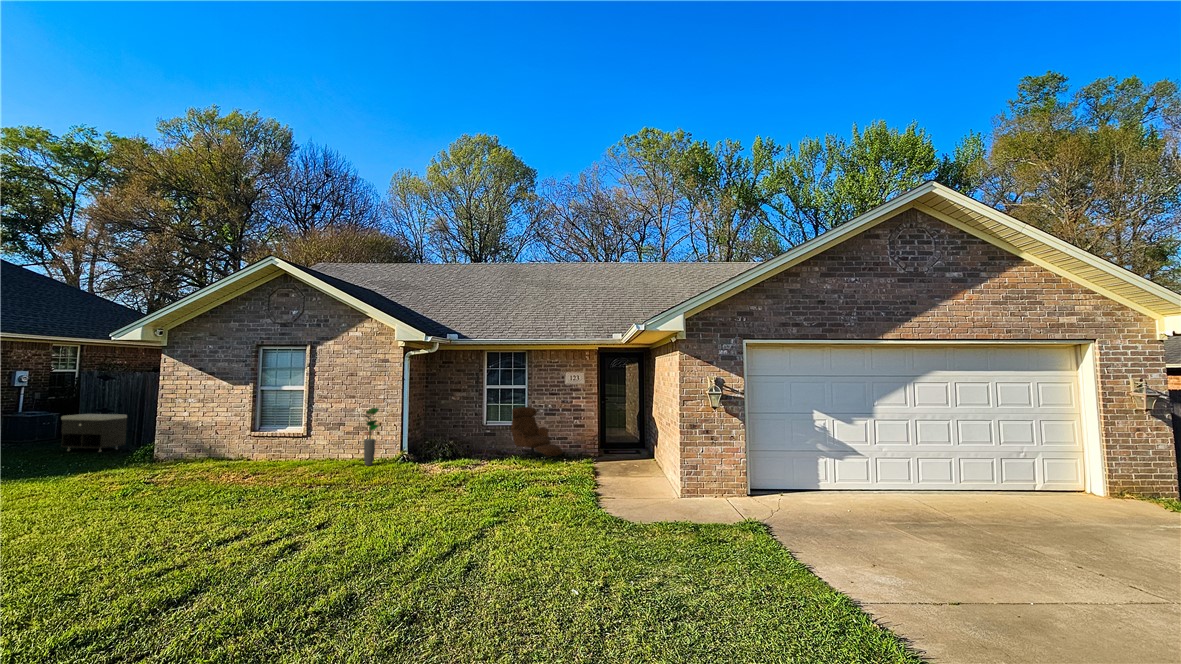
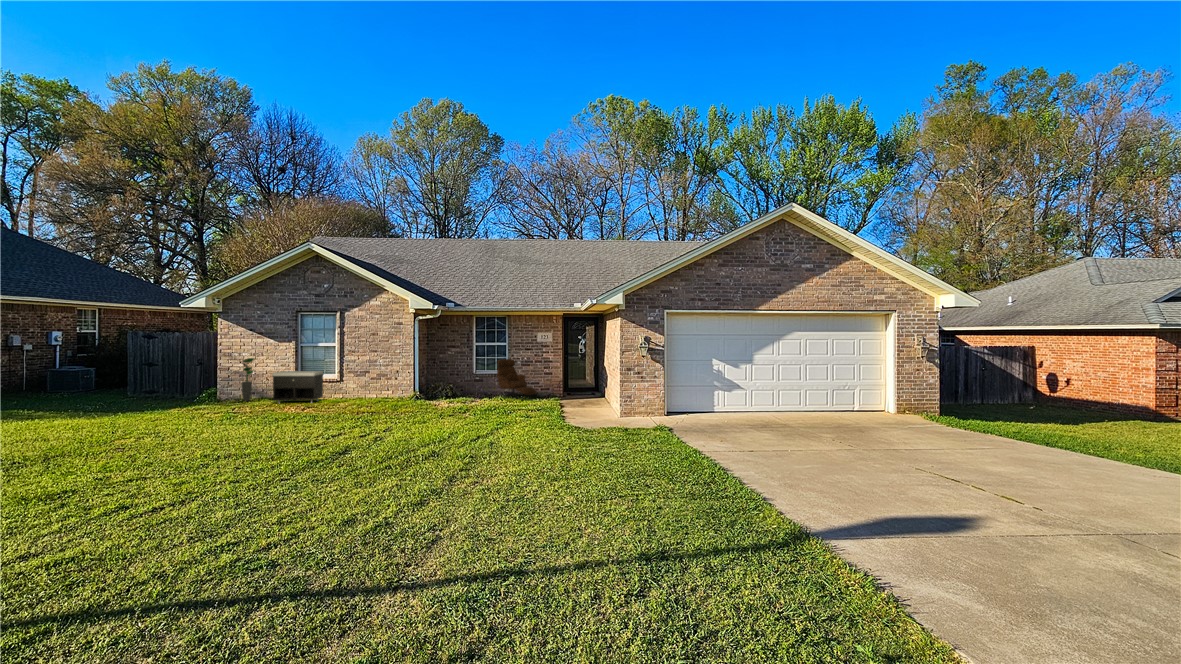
potted plant: present [364,408,379,466] -> present [242,358,254,401]
storage bench: present [61,414,127,451] -> present [272,371,323,403]

